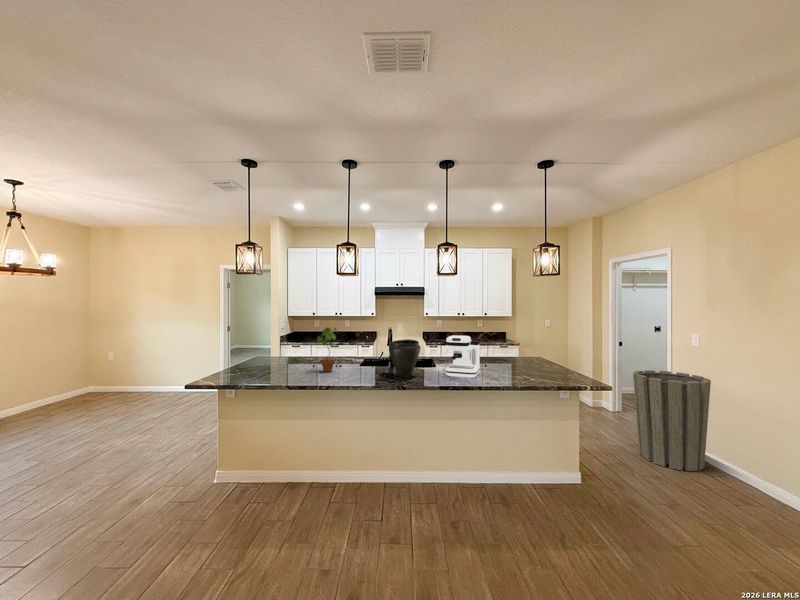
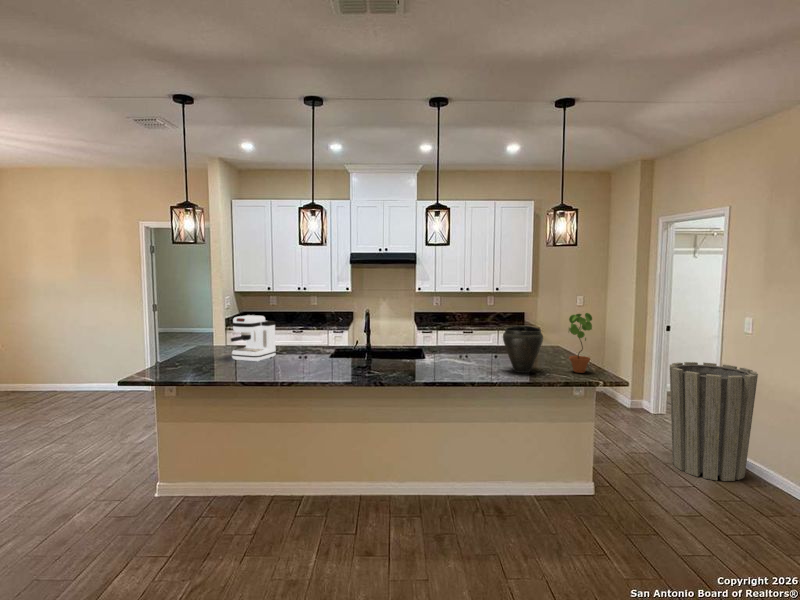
potted plant: present [317,327,337,372] -> present [569,313,592,373]
coffee maker: present [446,335,480,378] -> present [231,315,276,362]
vase: present [389,339,421,378] -> present [503,326,543,373]

